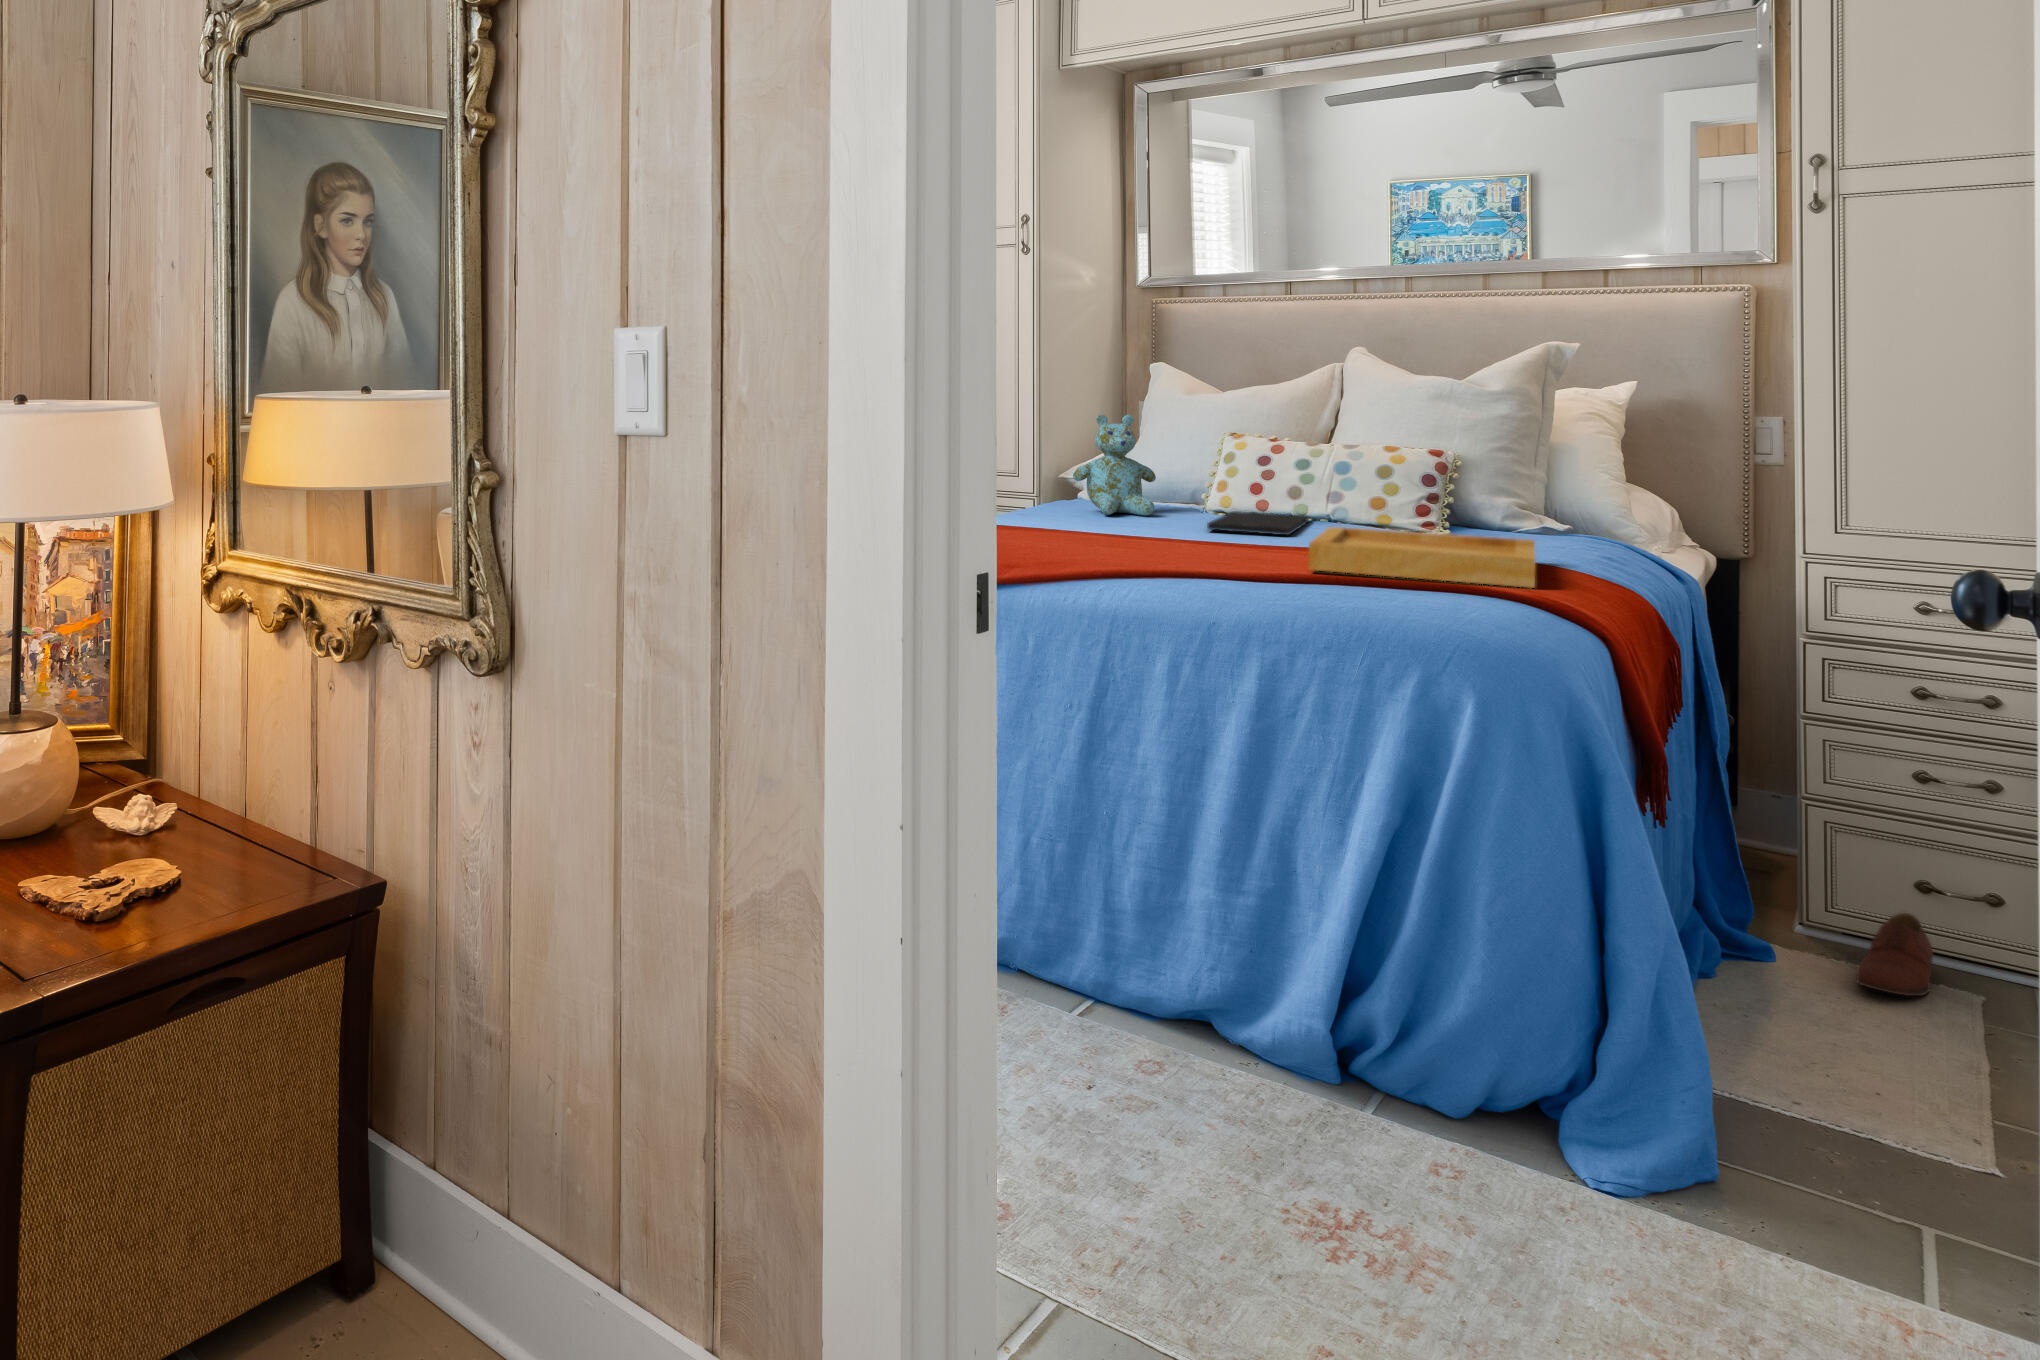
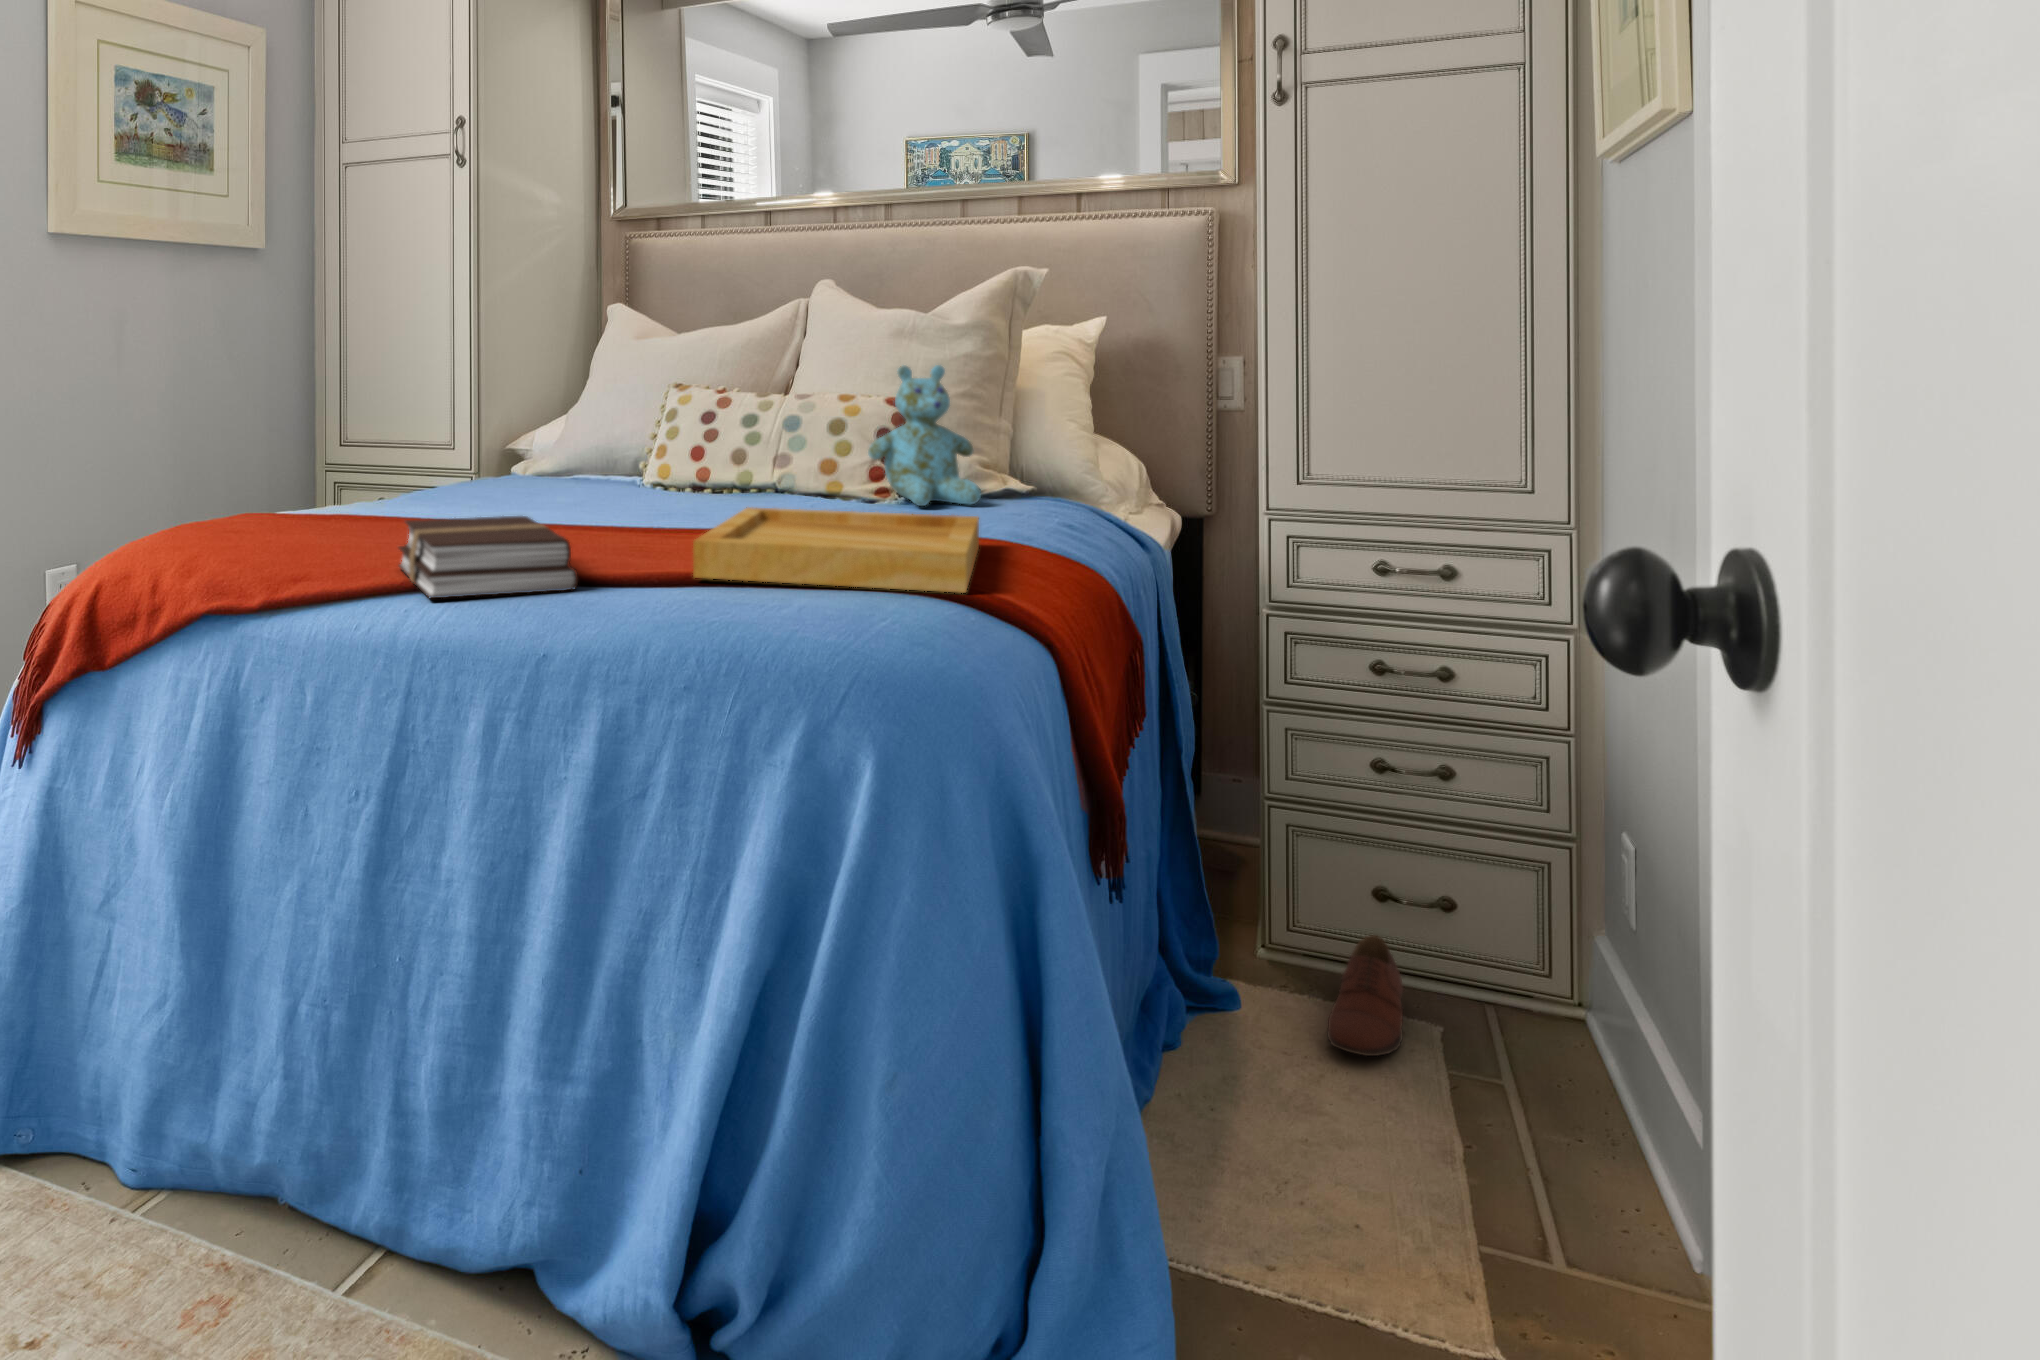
stuffed bear: present [1073,414,1156,515] -> present [868,365,981,506]
smartphone: present [1207,511,1309,535] -> none [622,483,754,516]
book: none [1068,522,1223,573] -> present [399,516,578,598]

